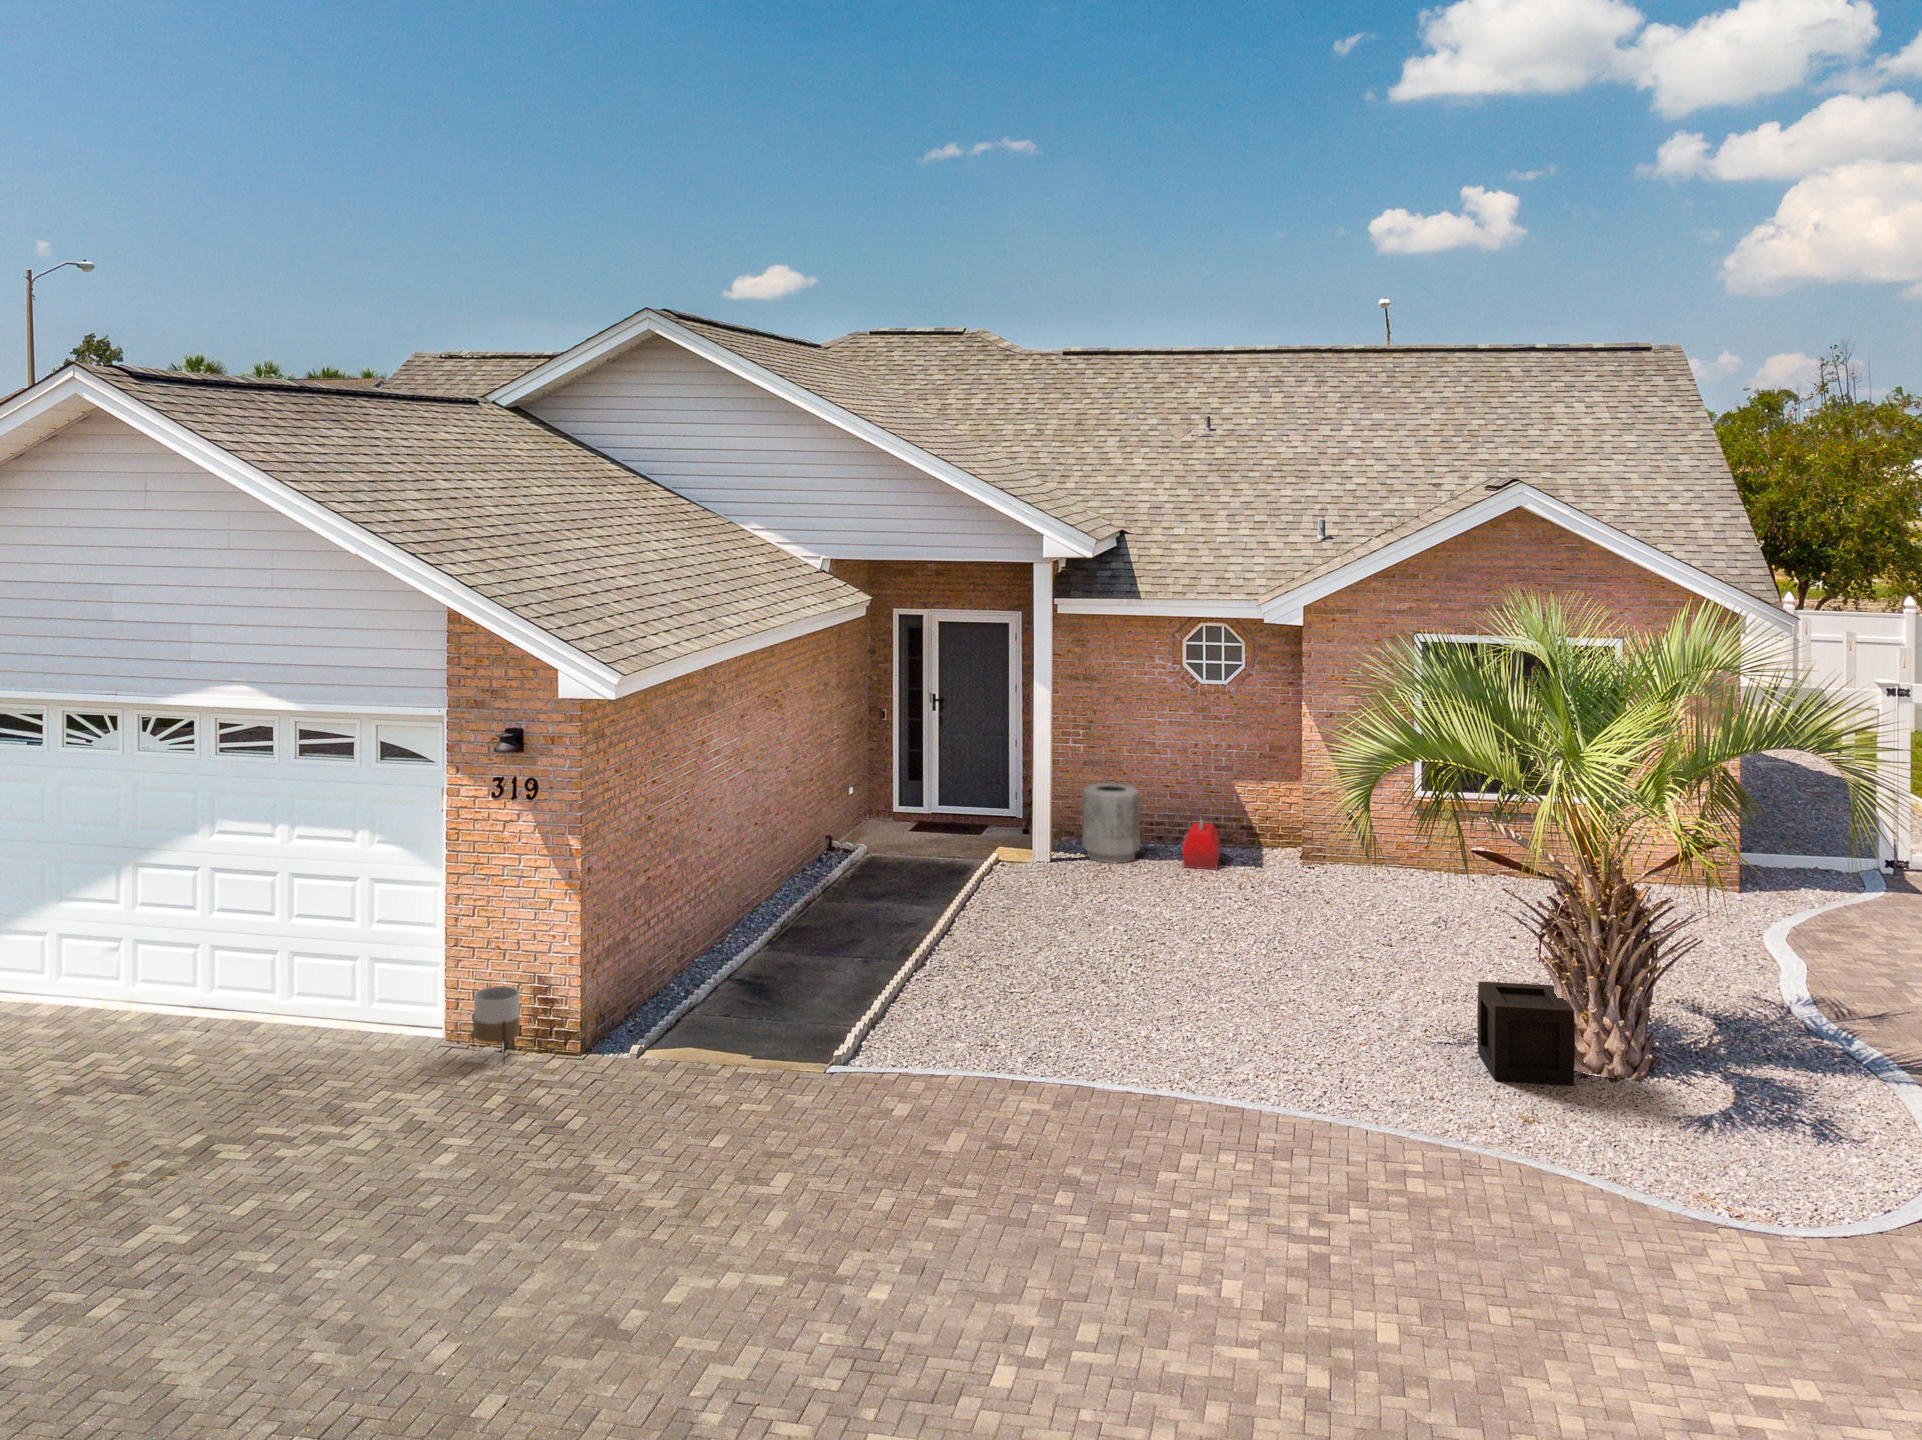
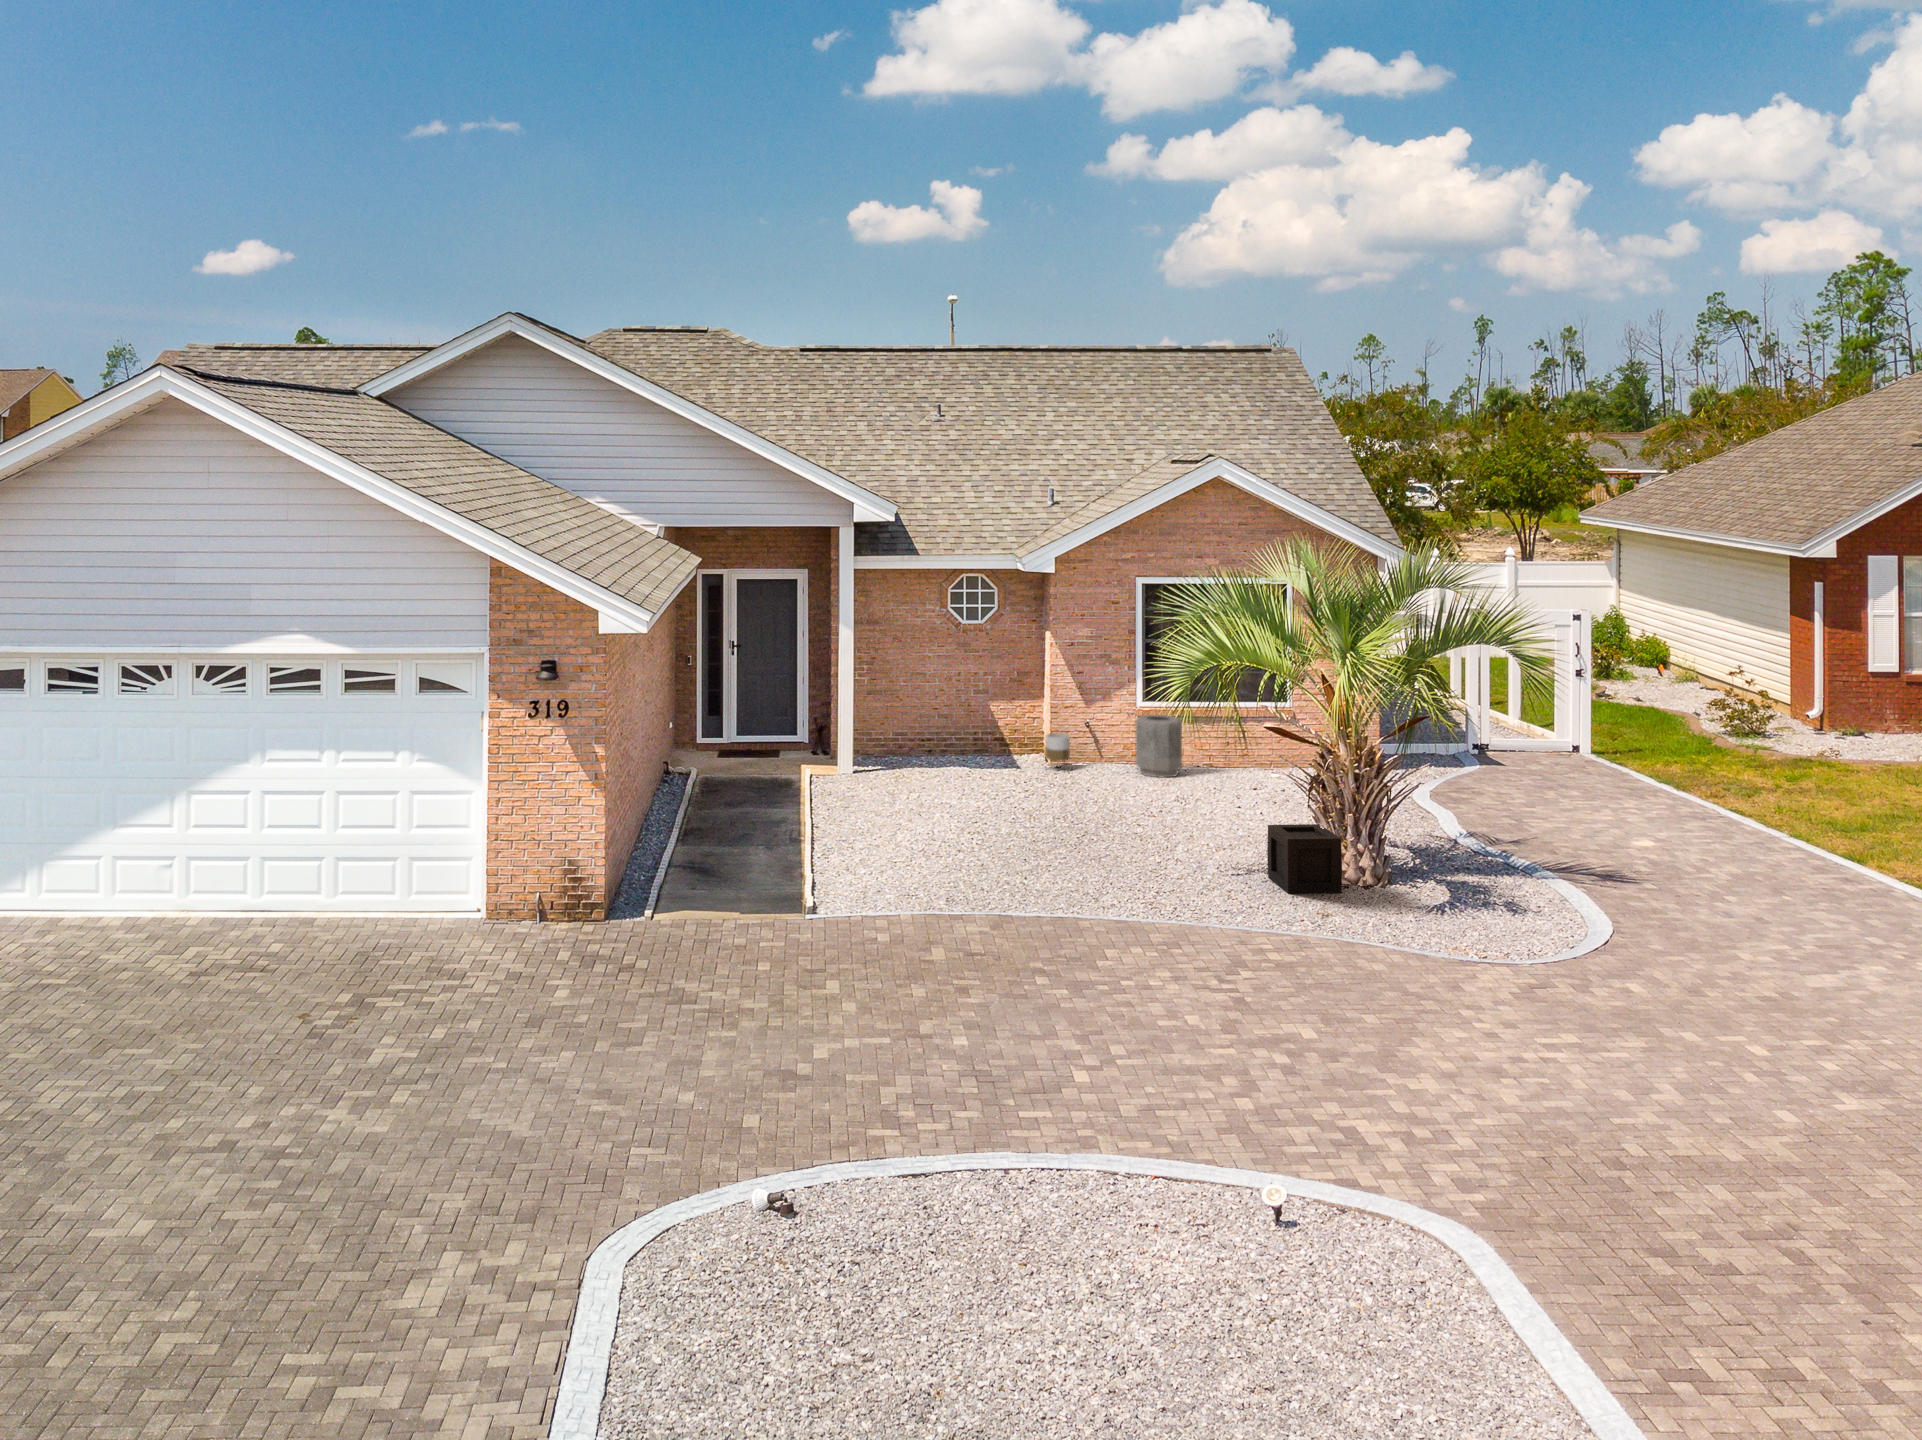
trash can: present [1082,783,1140,863] -> present [1135,715,1182,778]
toolbox: present [1183,820,1220,870] -> none [995,734,1023,771]
planter: present [473,986,520,1044] -> present [1045,733,1070,761]

